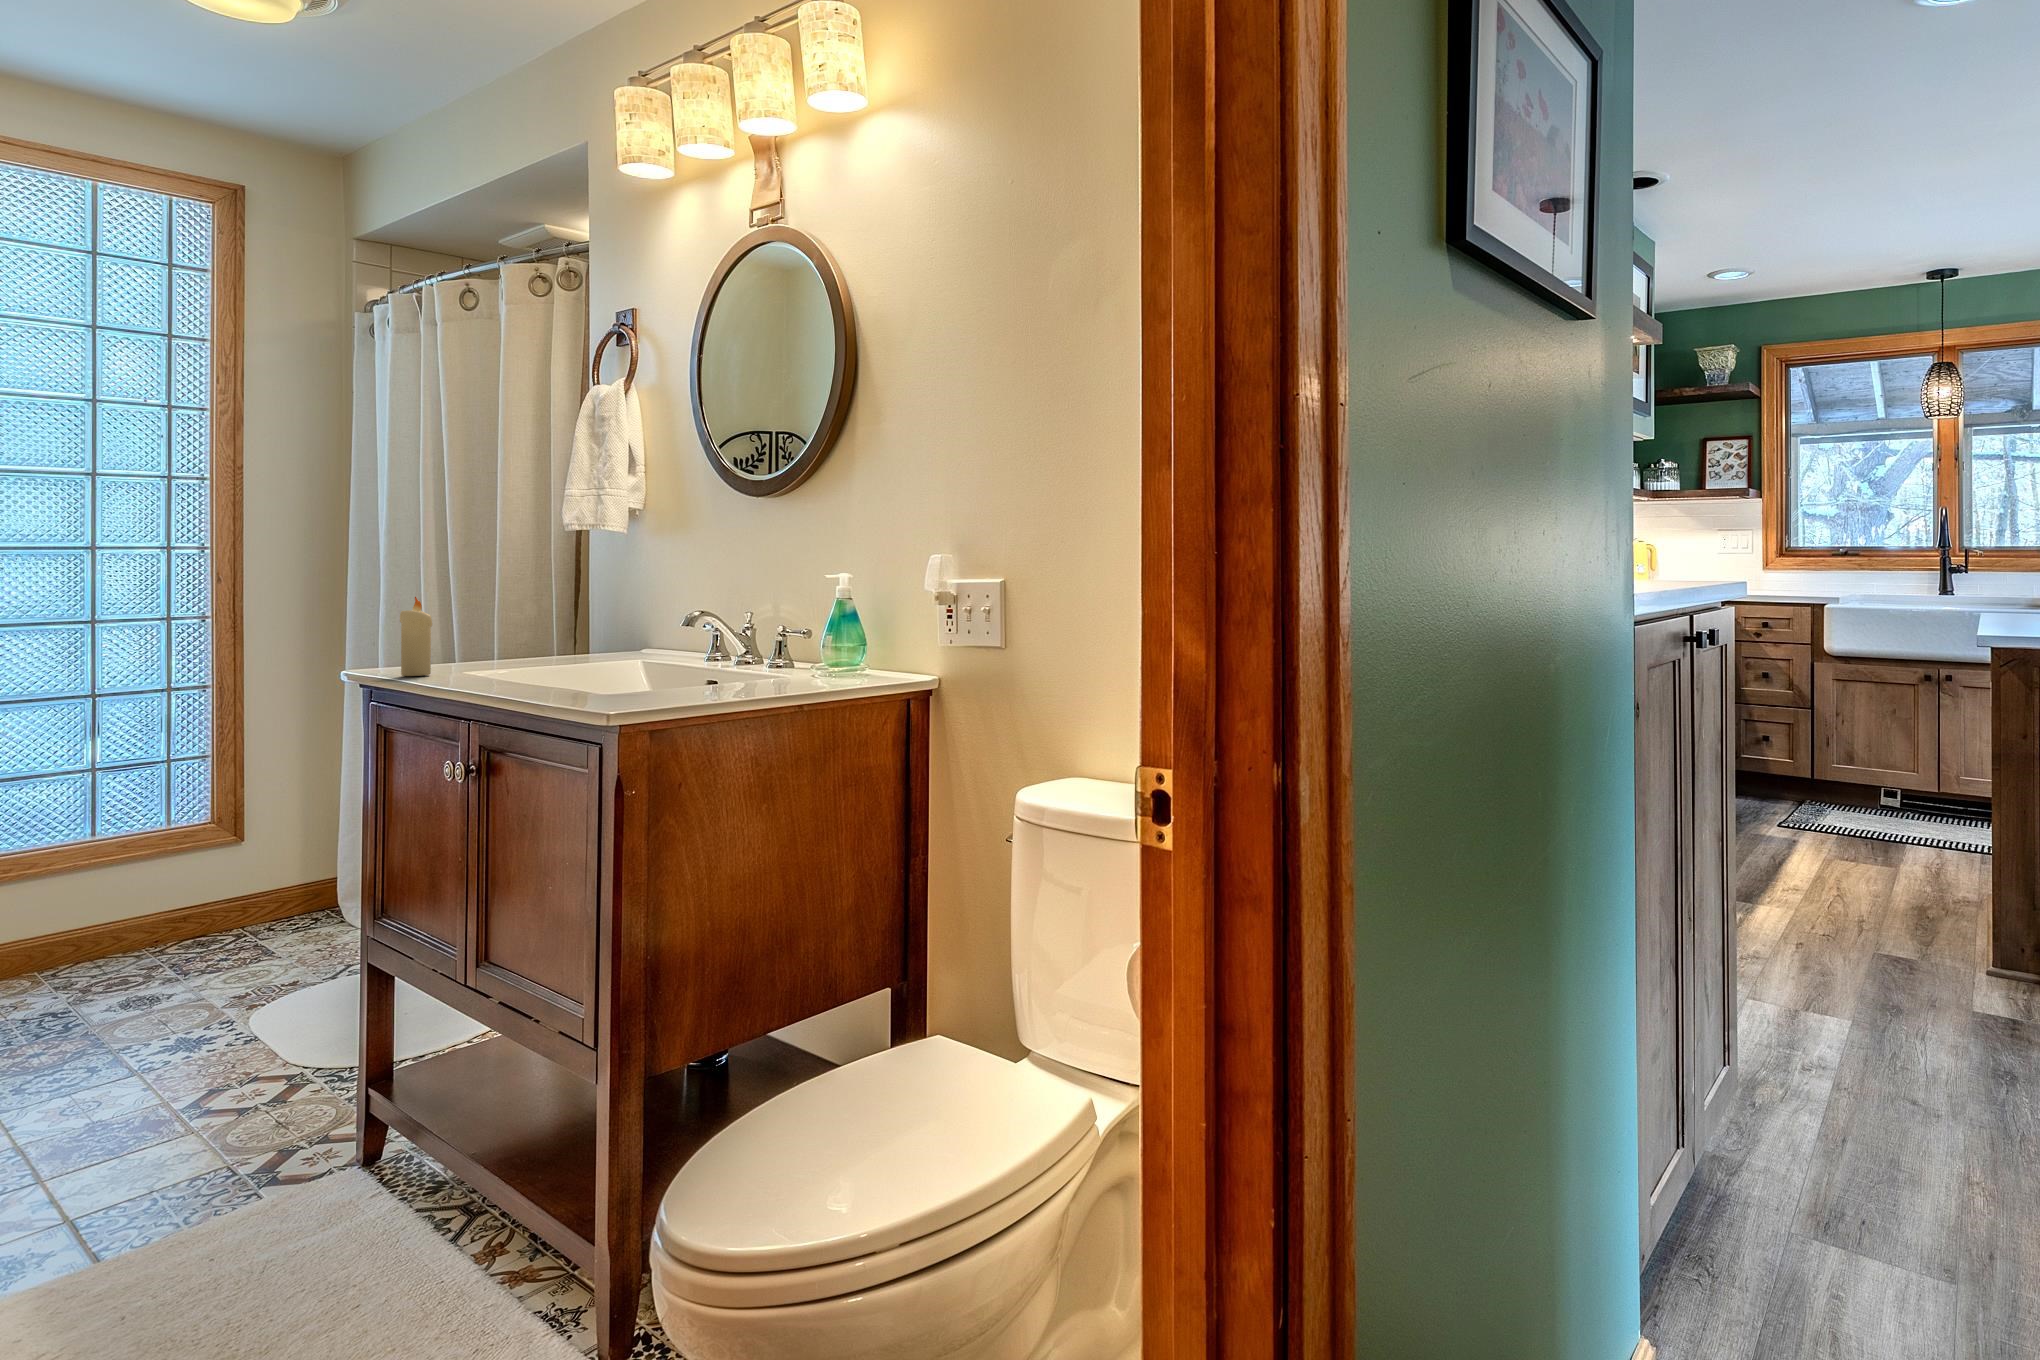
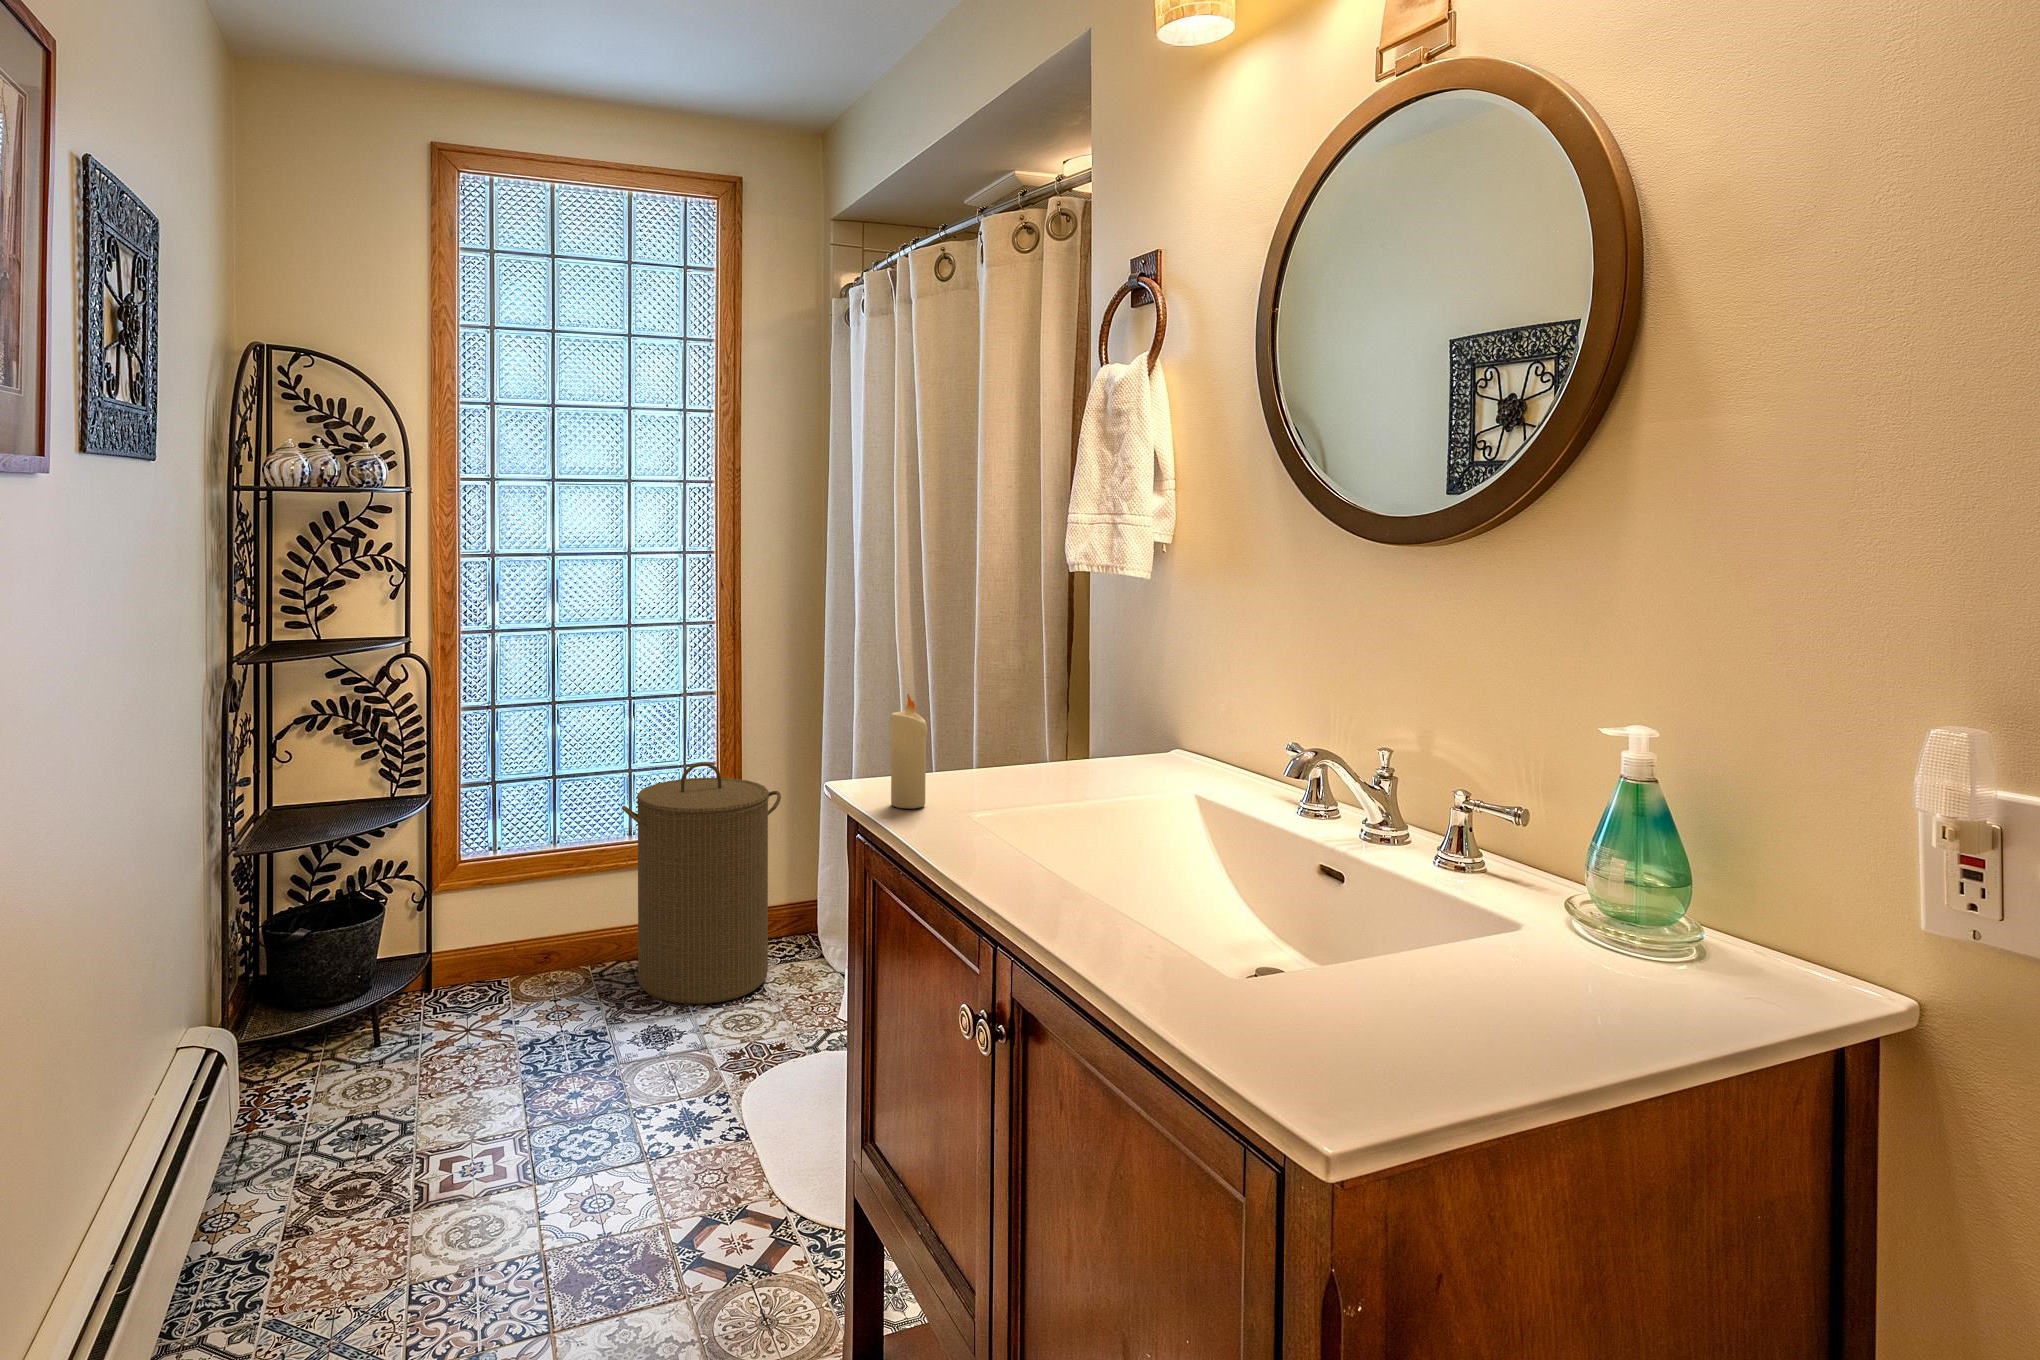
laundry hamper: none [89,743,294,978] -> present [622,762,781,1004]

